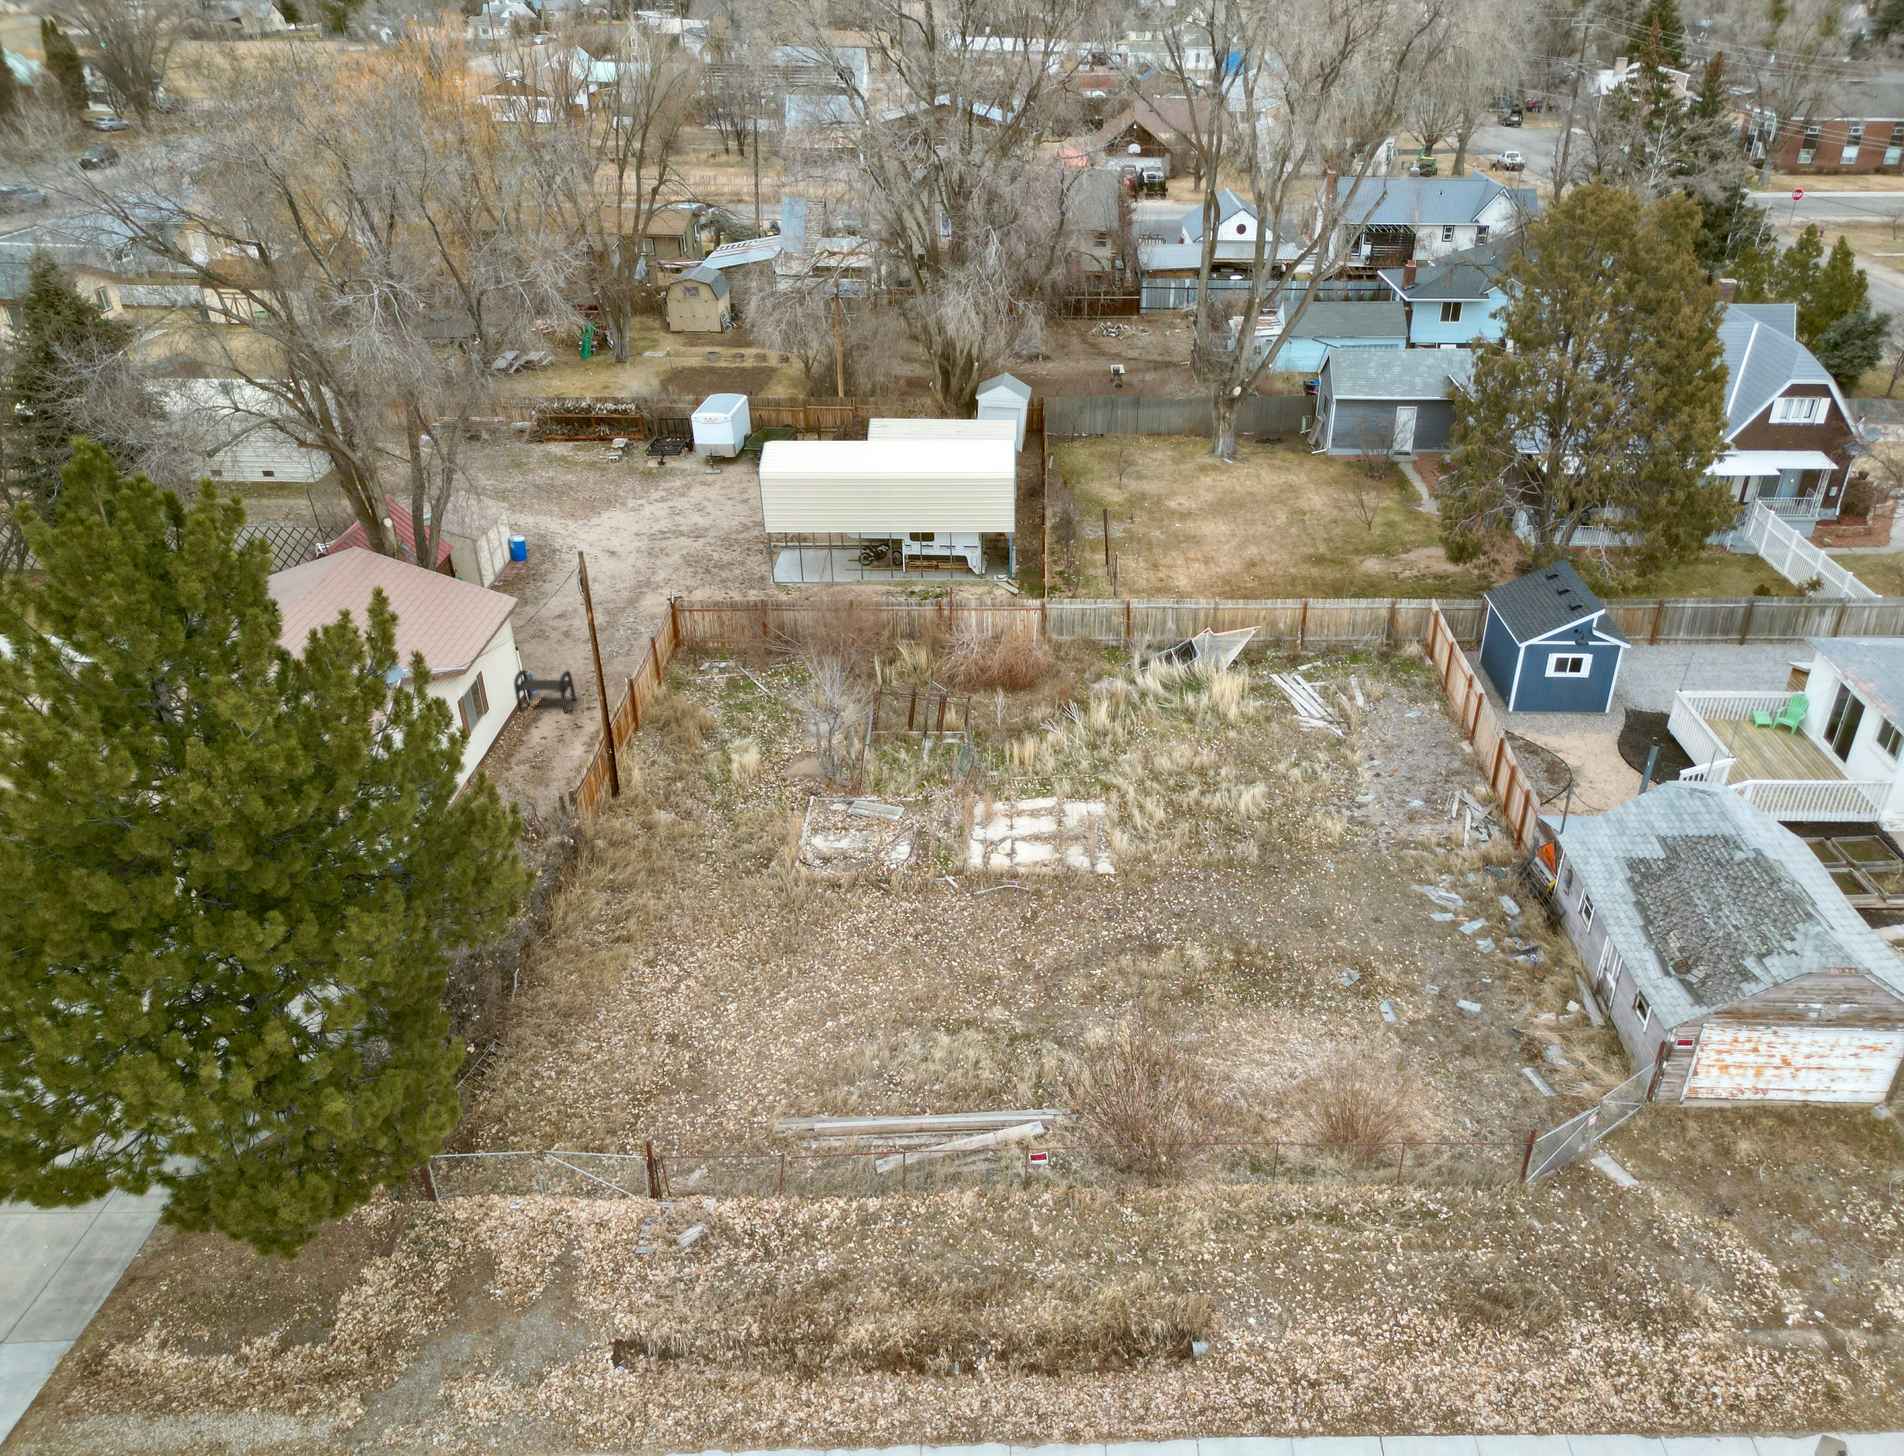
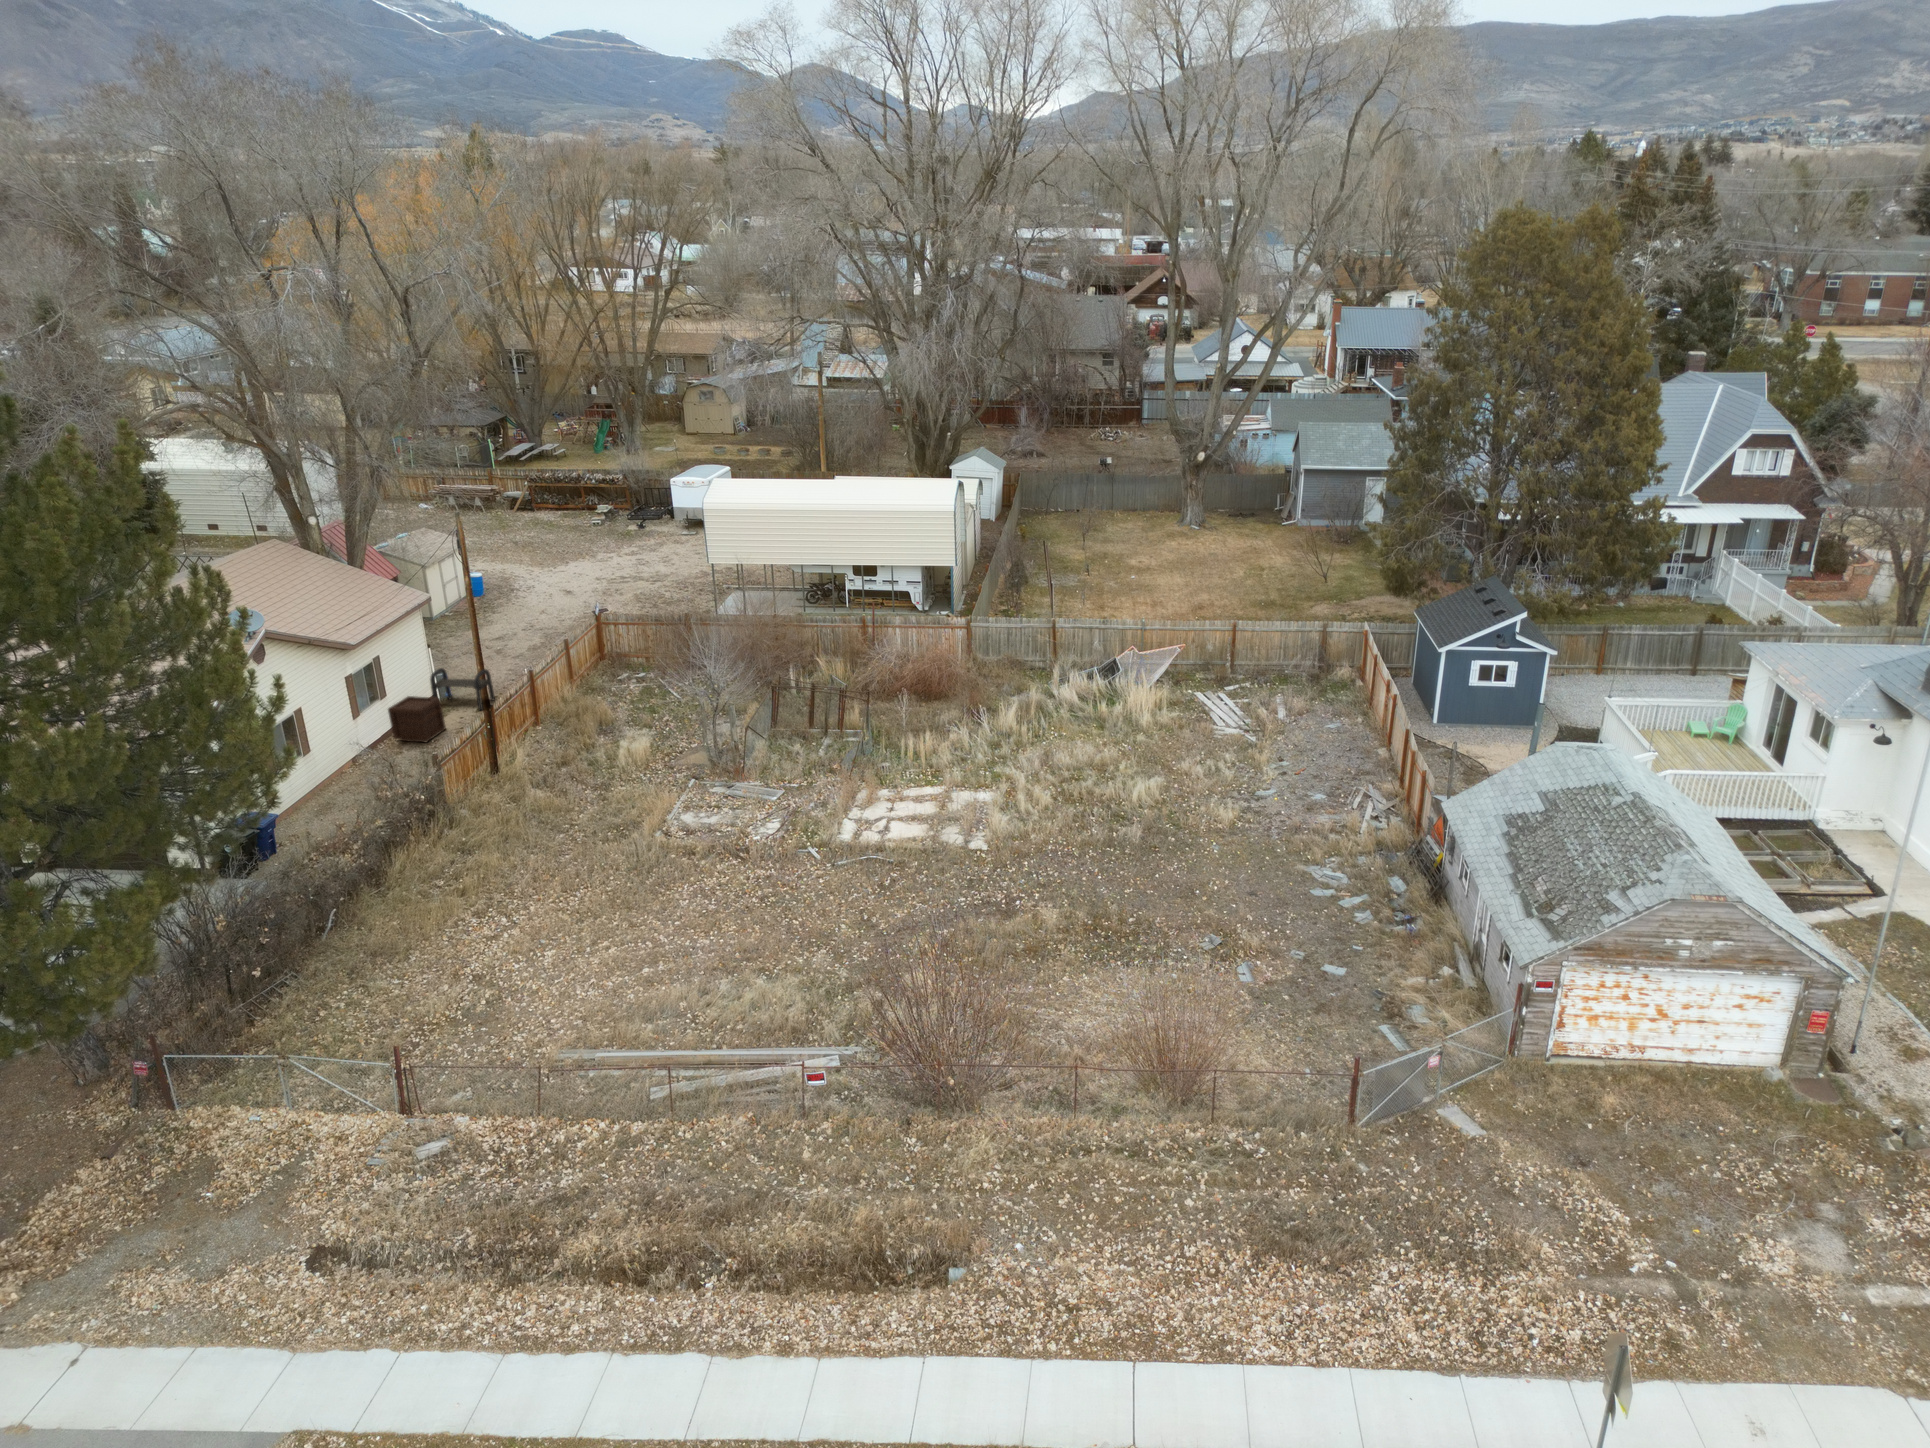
wooden crate: none [484,706,538,754] -> present [388,696,446,742]

